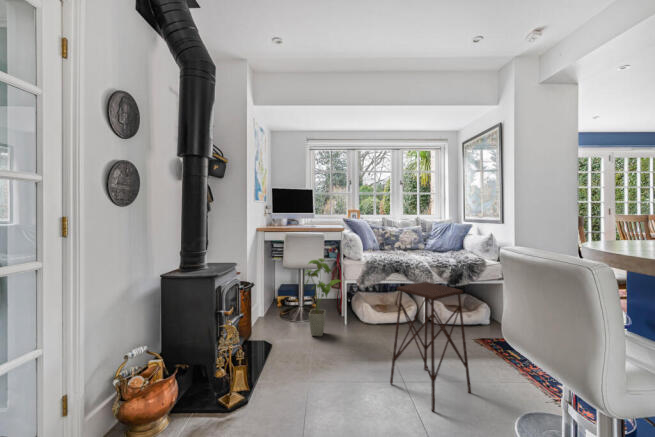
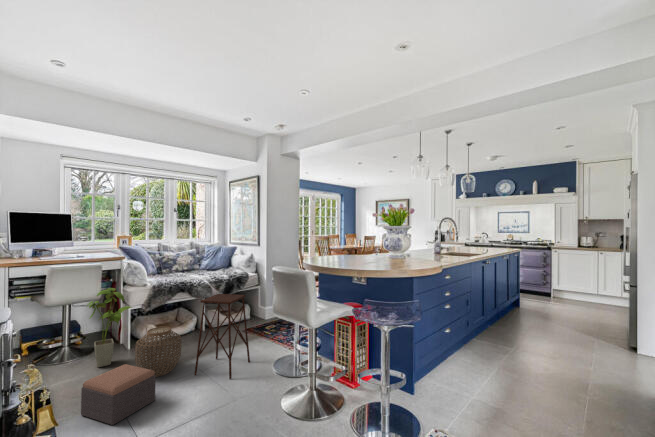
woven basket: none [332,309,380,369] -> present [135,327,182,377]
footstool: none [271,344,335,414] -> present [81,364,155,425]

